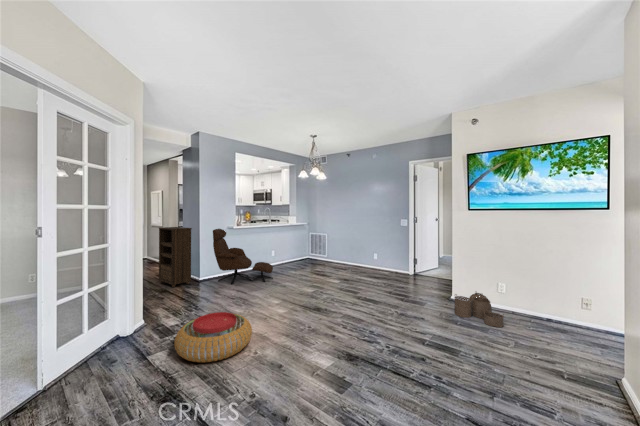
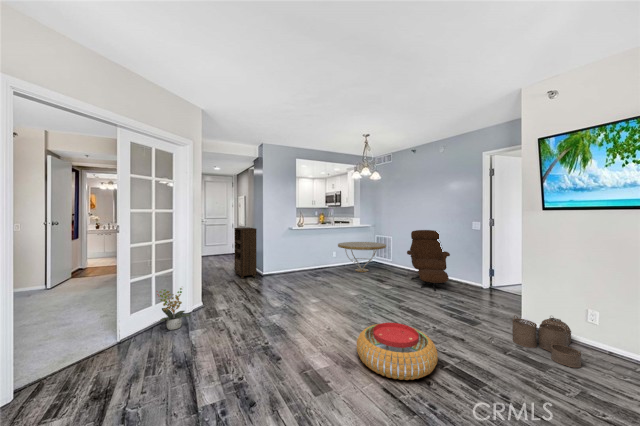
lounge chair: present [213,229,273,284] -> present [407,230,450,291]
coffee table: none [279,240,327,270] -> present [338,242,386,272]
potted plant: none [94,302,145,361] -> present [157,288,191,330]
pouf: present [175,312,252,362] -> present [357,323,438,380]

